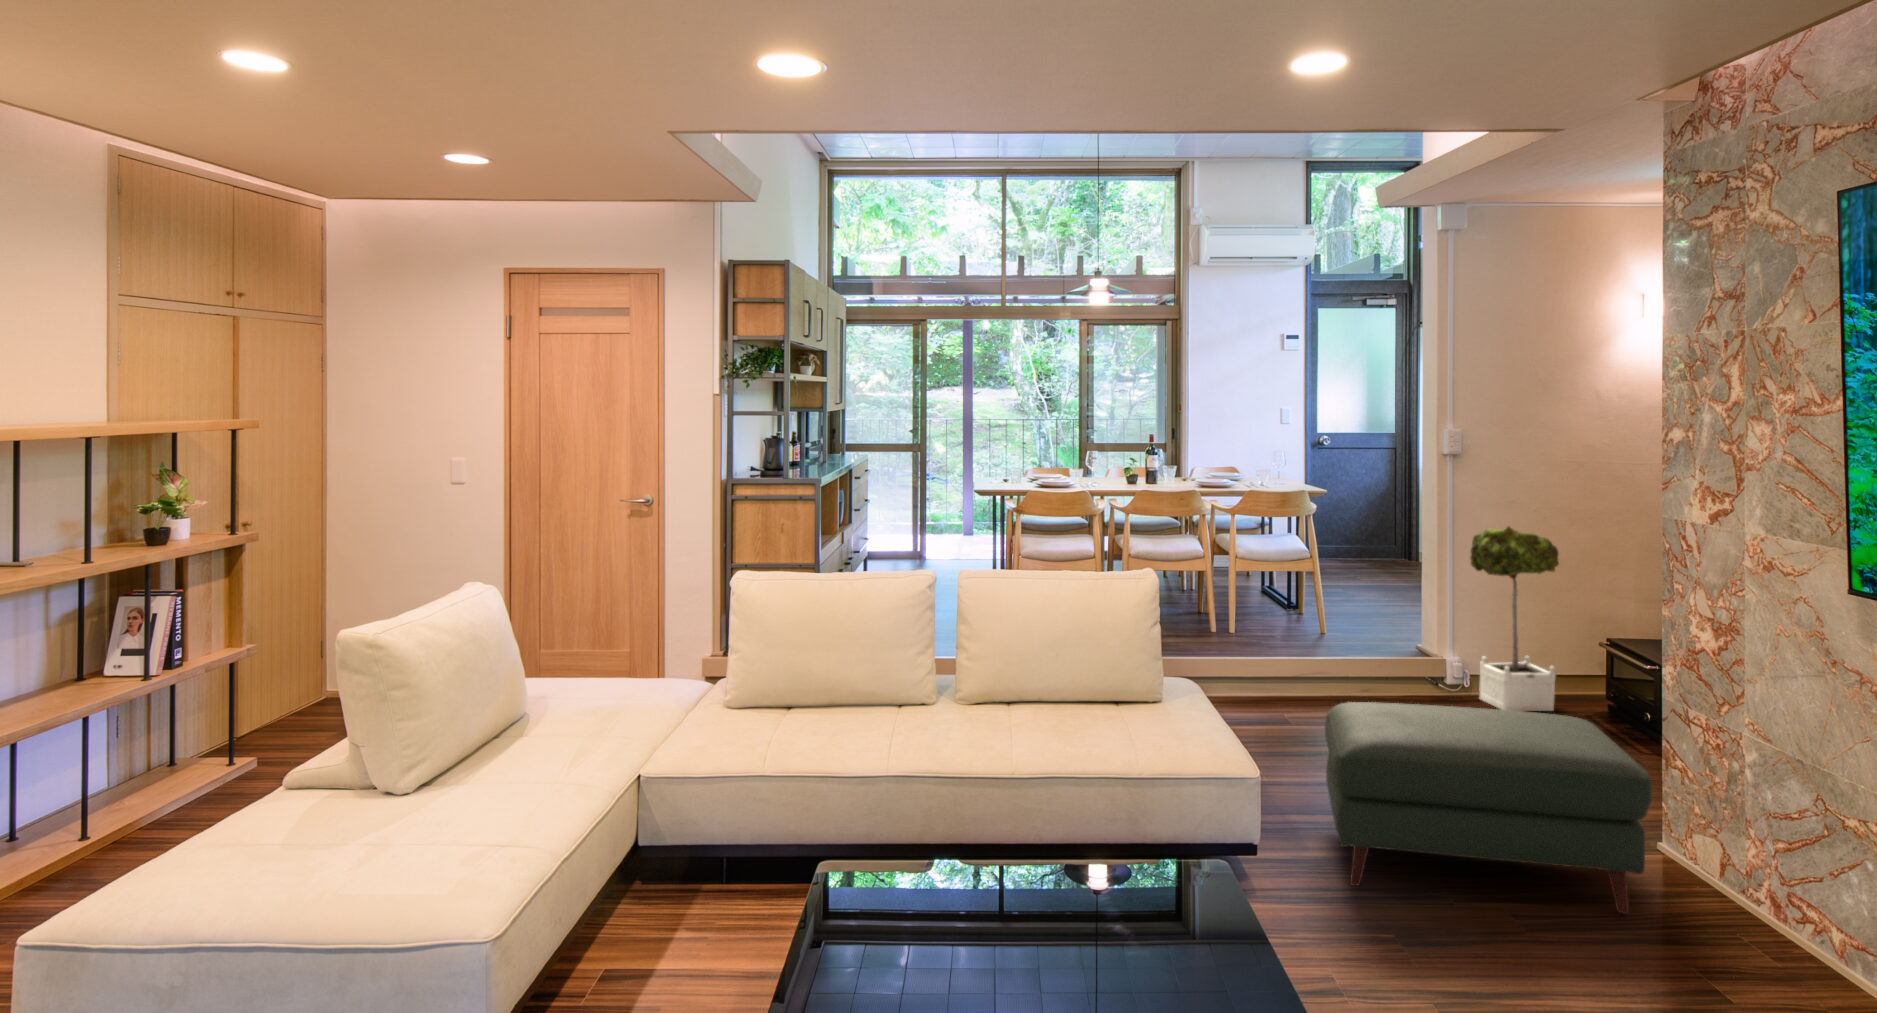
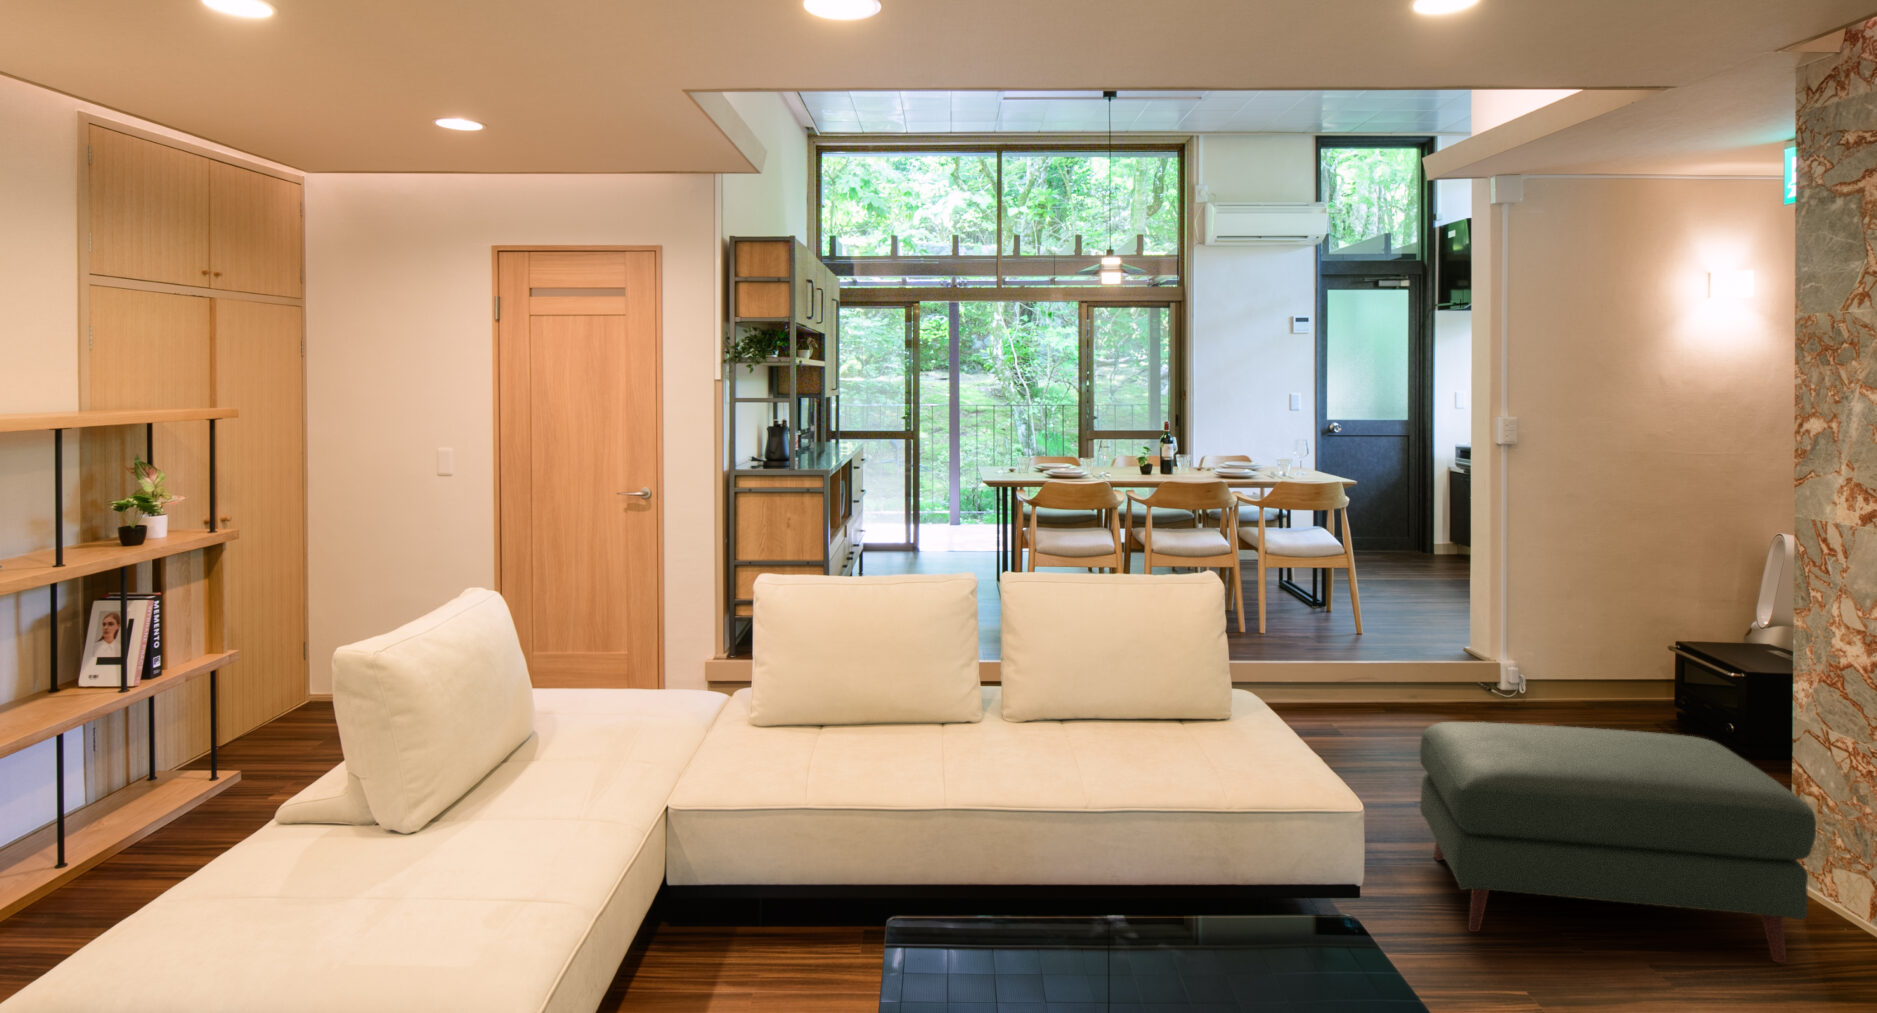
potted tree: present [1470,526,1559,711] -> none [1527,521,1626,719]

